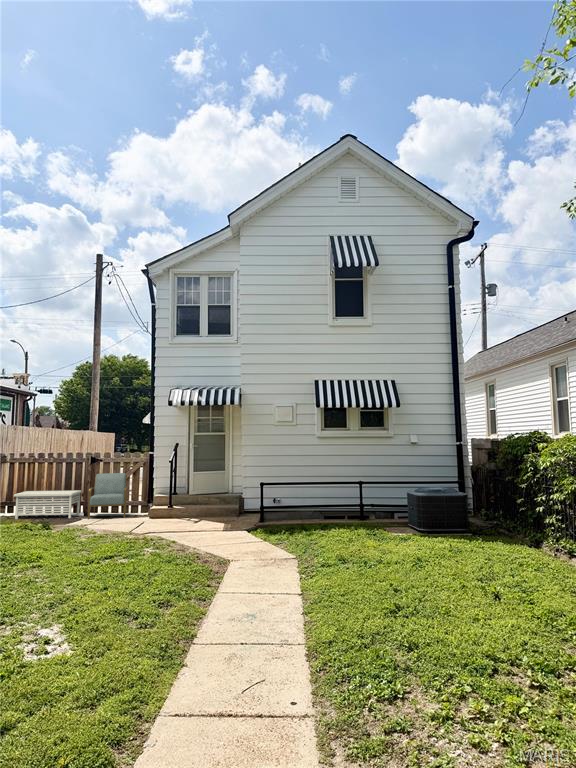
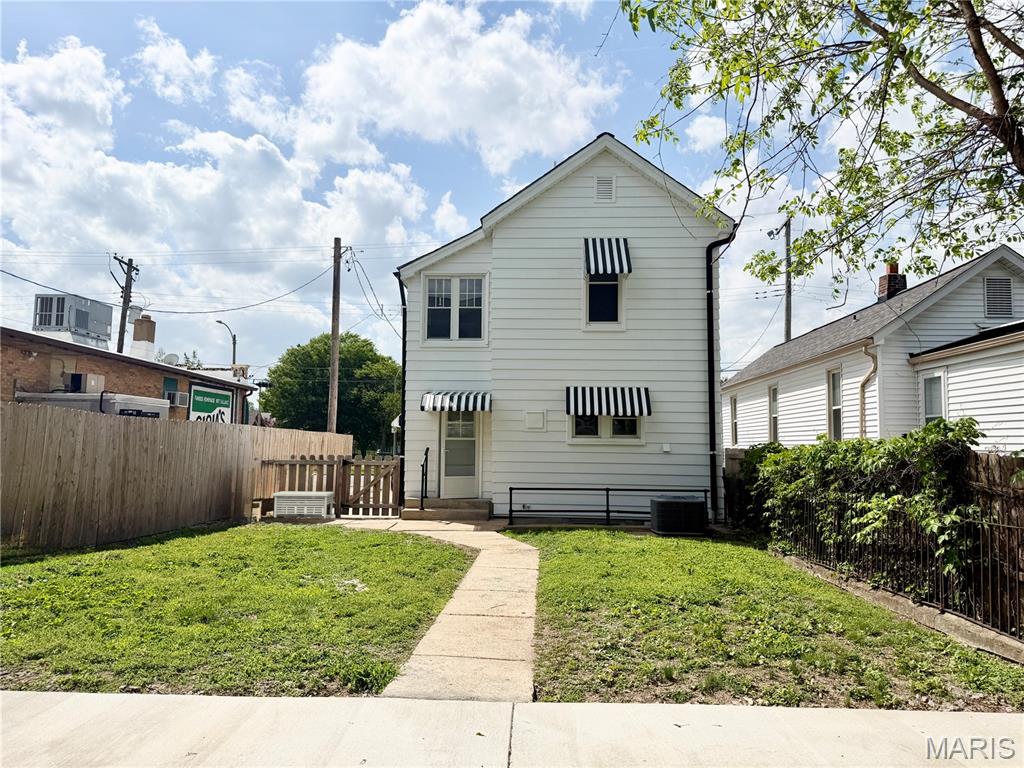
chair: present [88,473,127,519] -> none [343,476,379,519]

